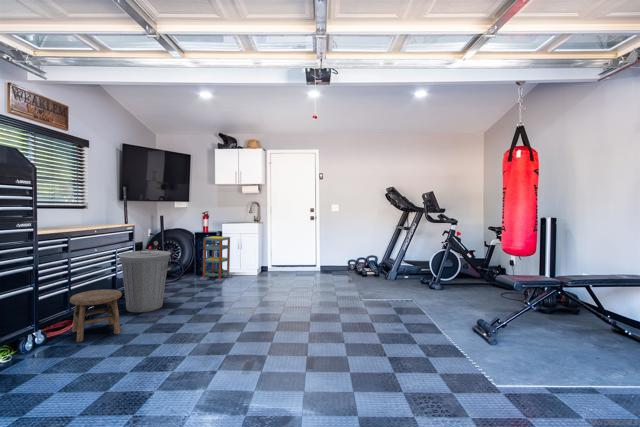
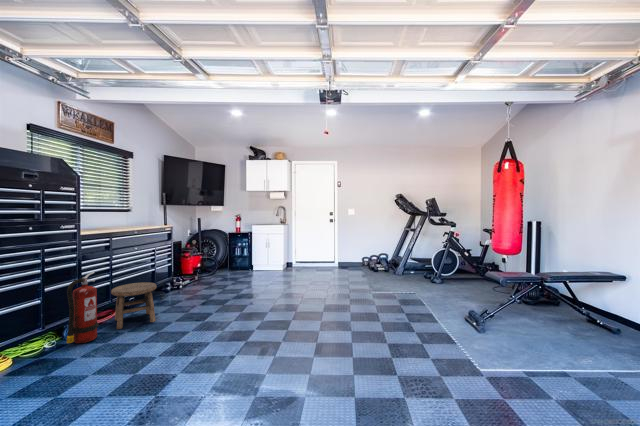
shelving unit: present [199,236,232,282] -> none [231,235,261,276]
trash can: present [118,249,171,312] -> none [156,247,202,303]
fire extinguisher: none [21,278,57,358] -> present [67,272,99,343]

